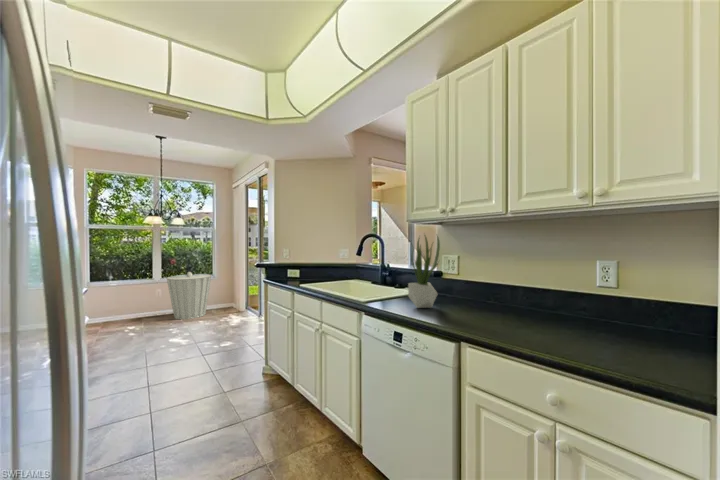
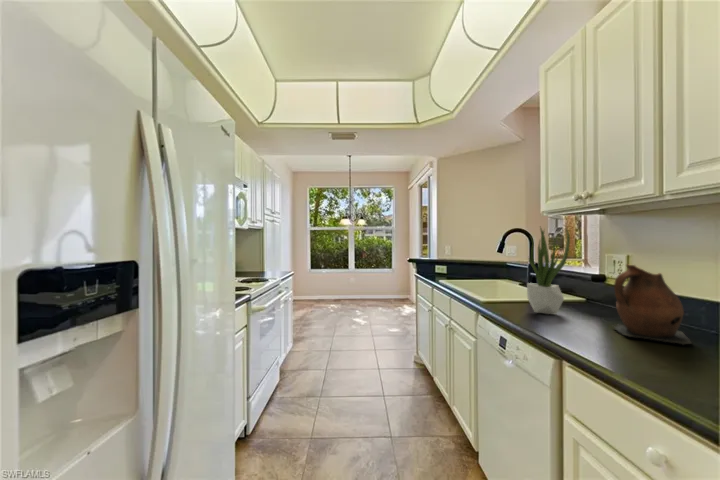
ceramic pitcher: none [474,264,527,320] -> present [614,265,692,345]
trash can: present [167,272,211,319] -> none [358,265,392,306]

